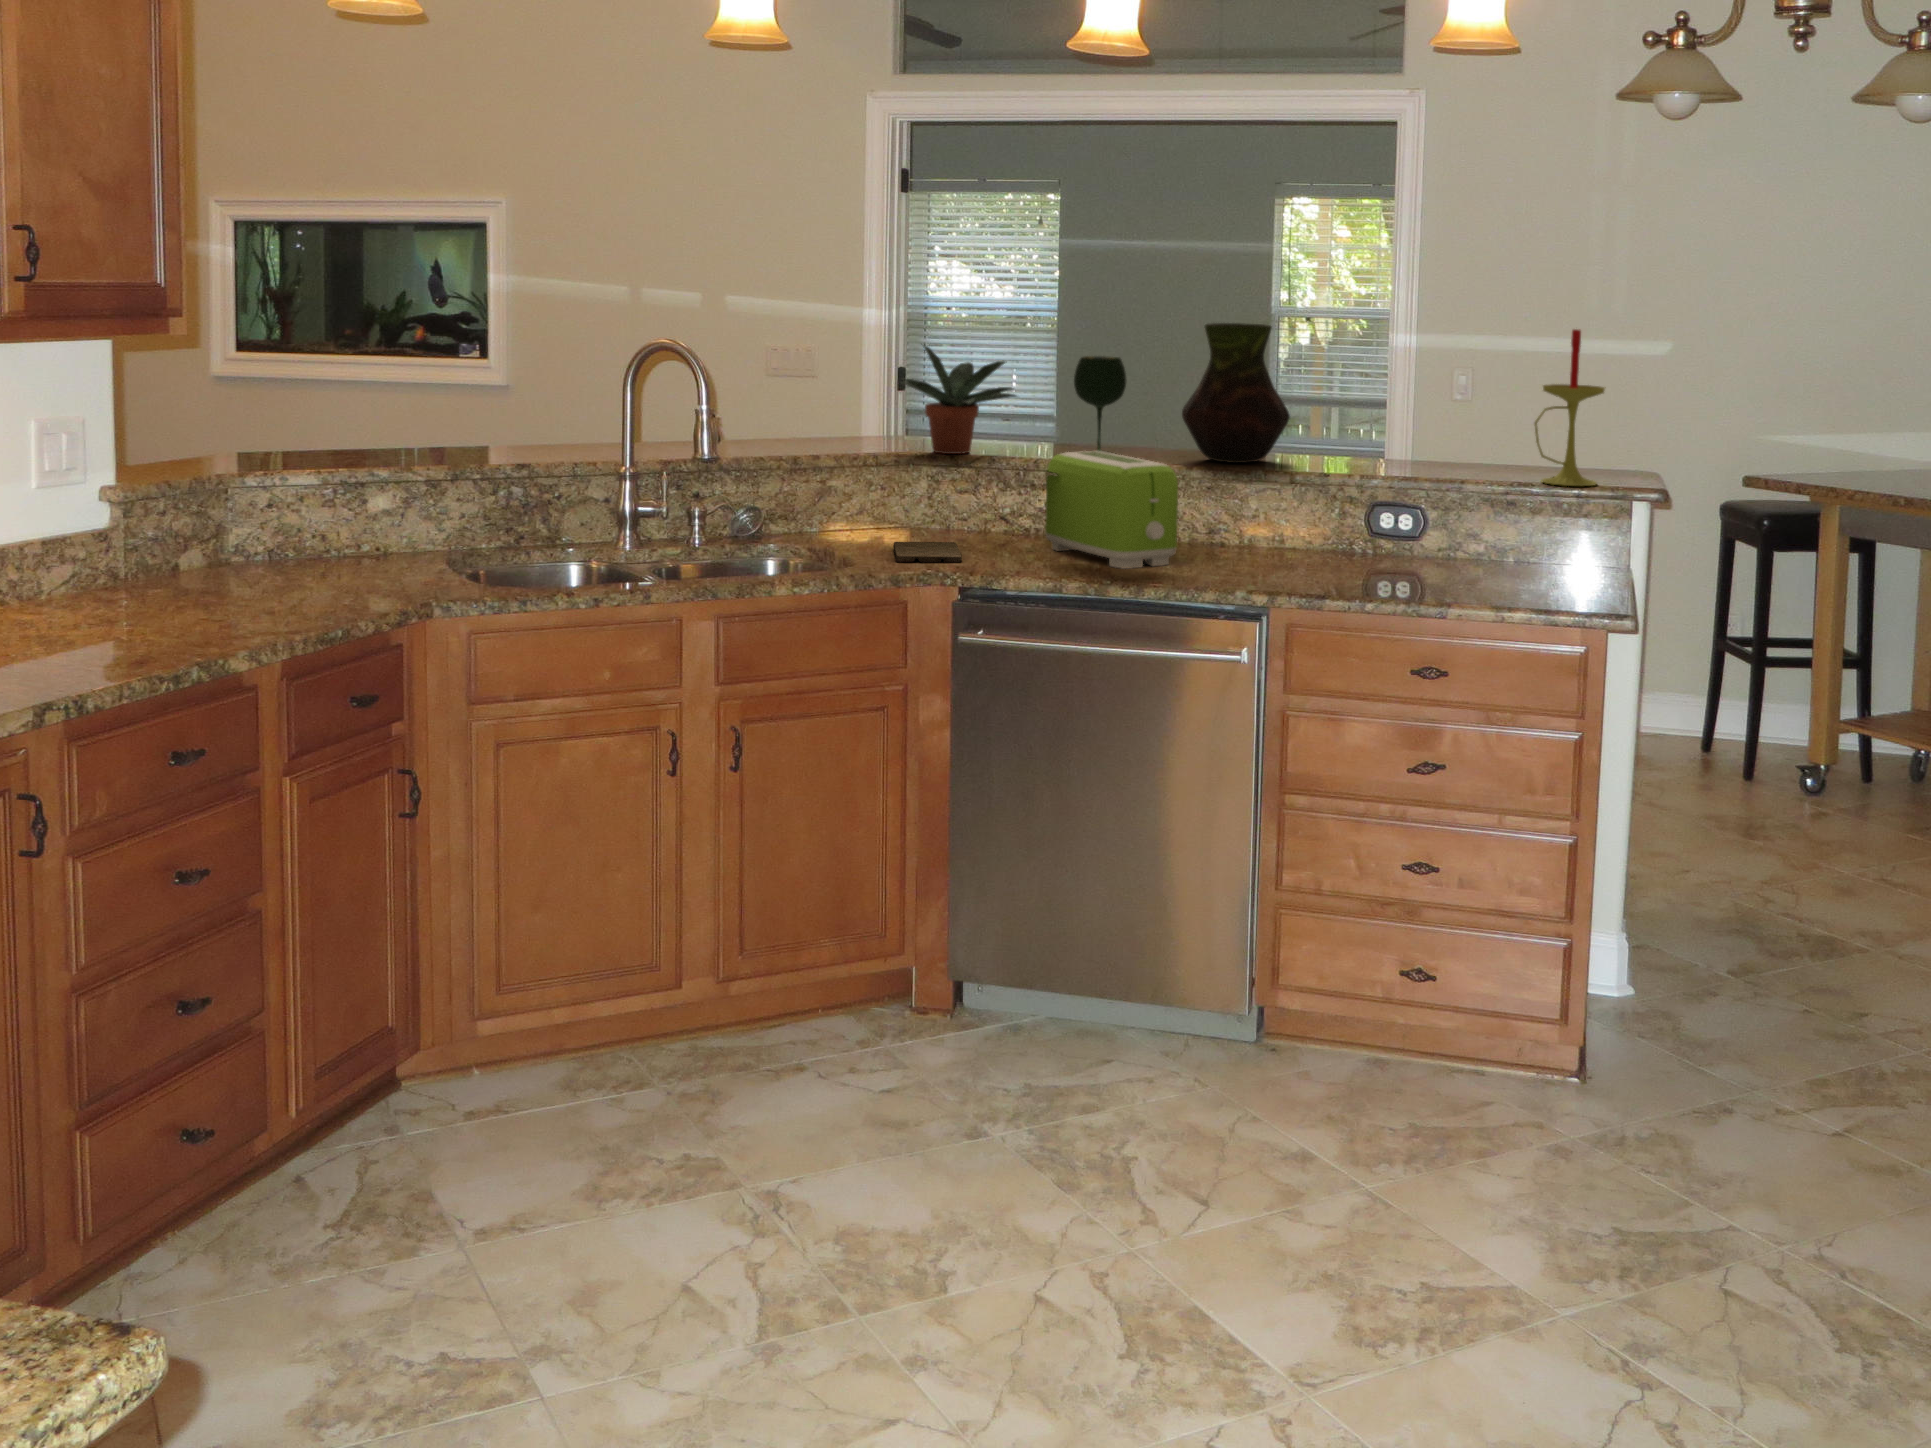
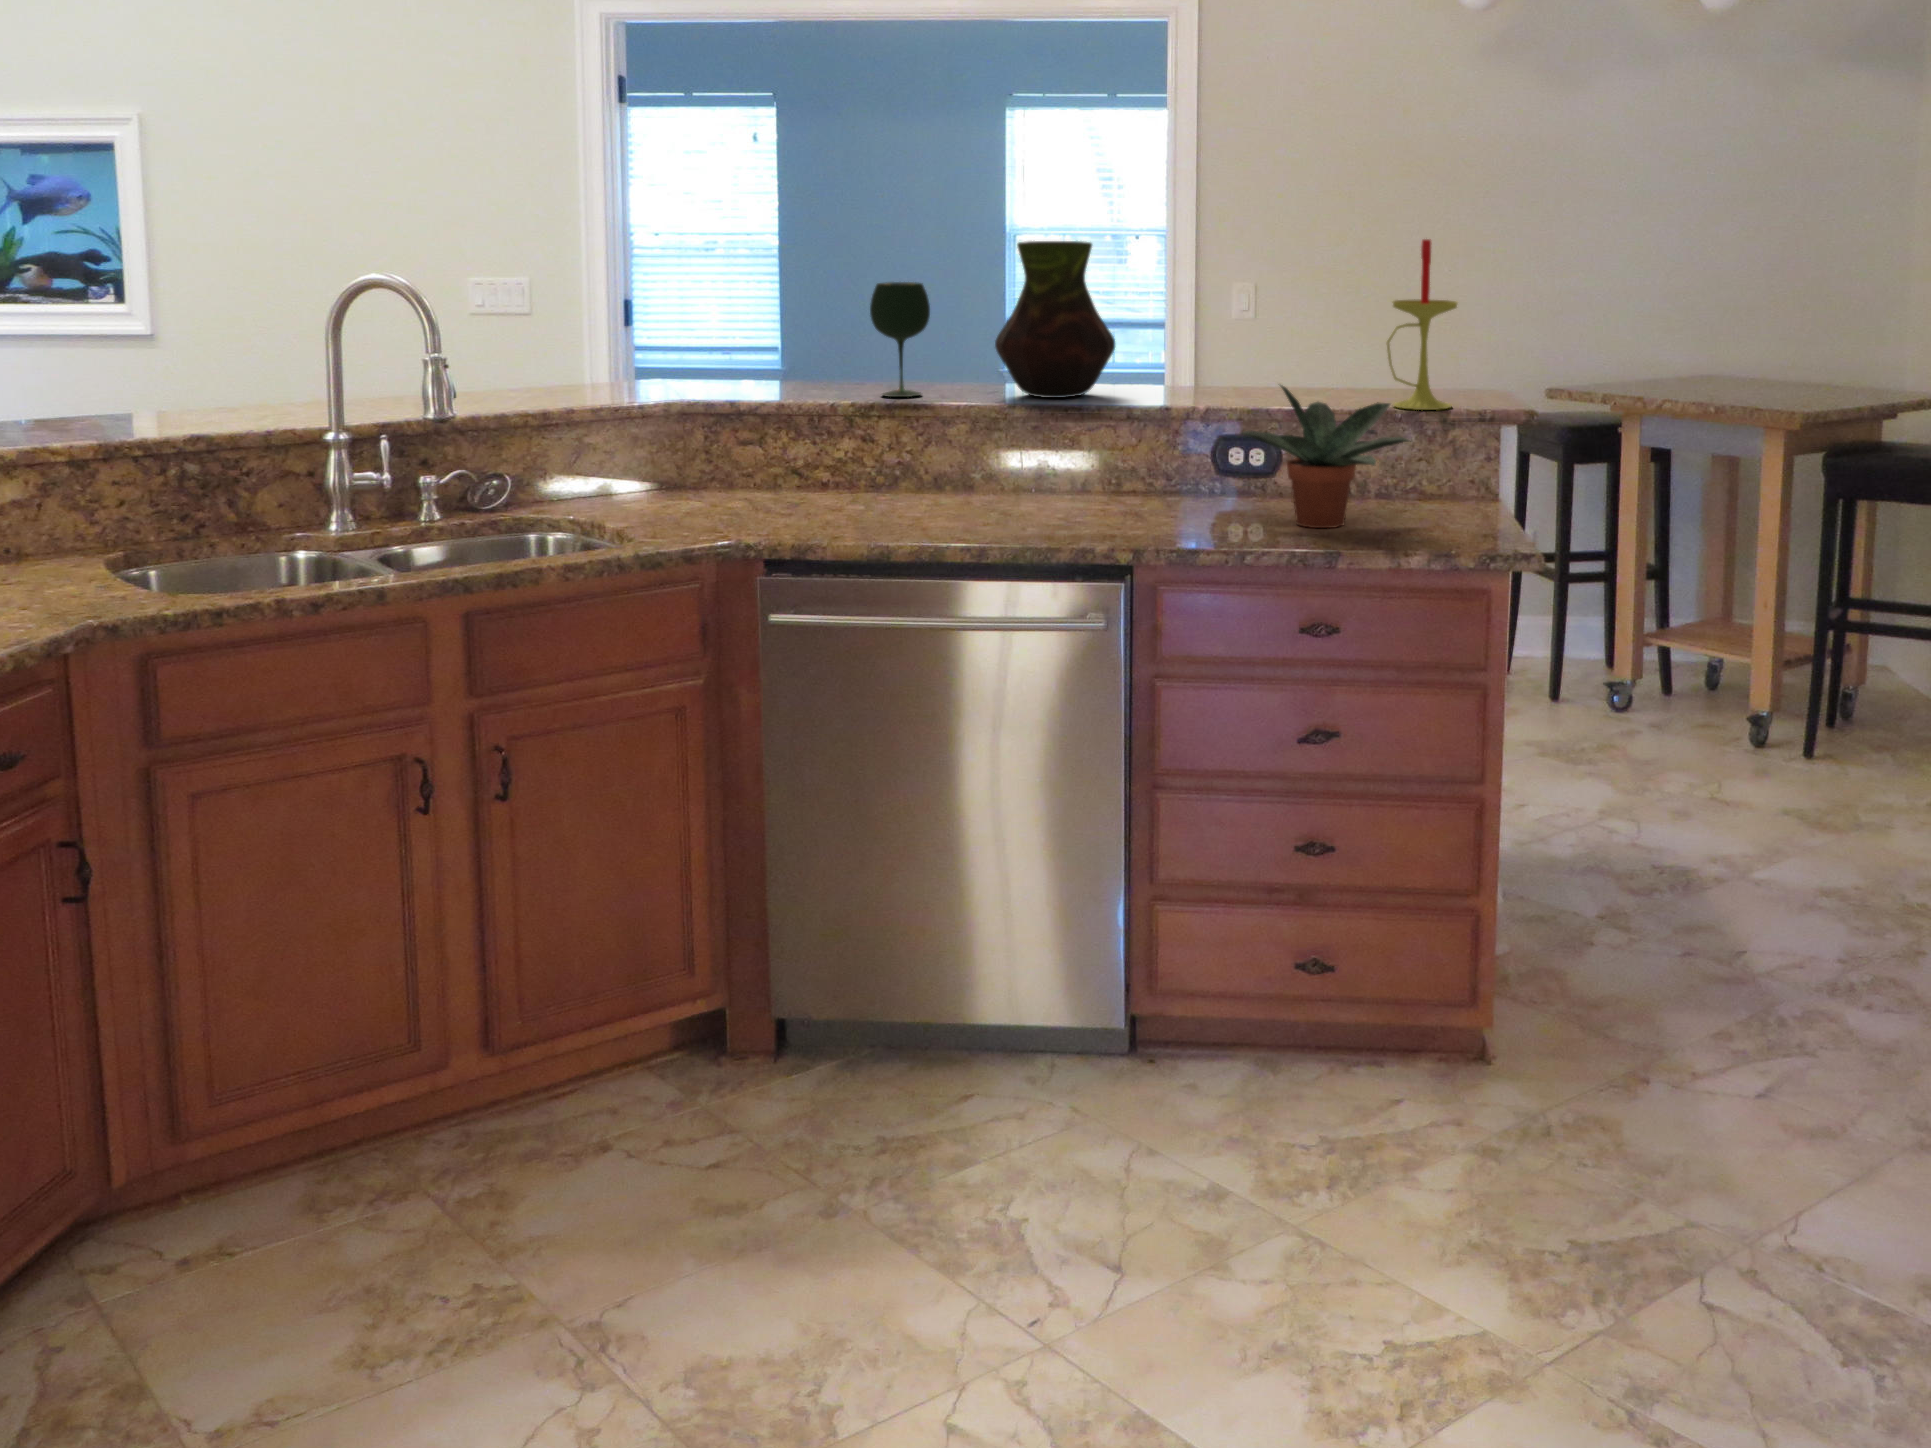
potted plant: present [902,345,1016,454] -> present [1240,386,1409,528]
toaster: present [1045,451,1178,569] -> none [848,391,1005,525]
cutting board: present [893,542,962,563] -> none [671,504,757,532]

